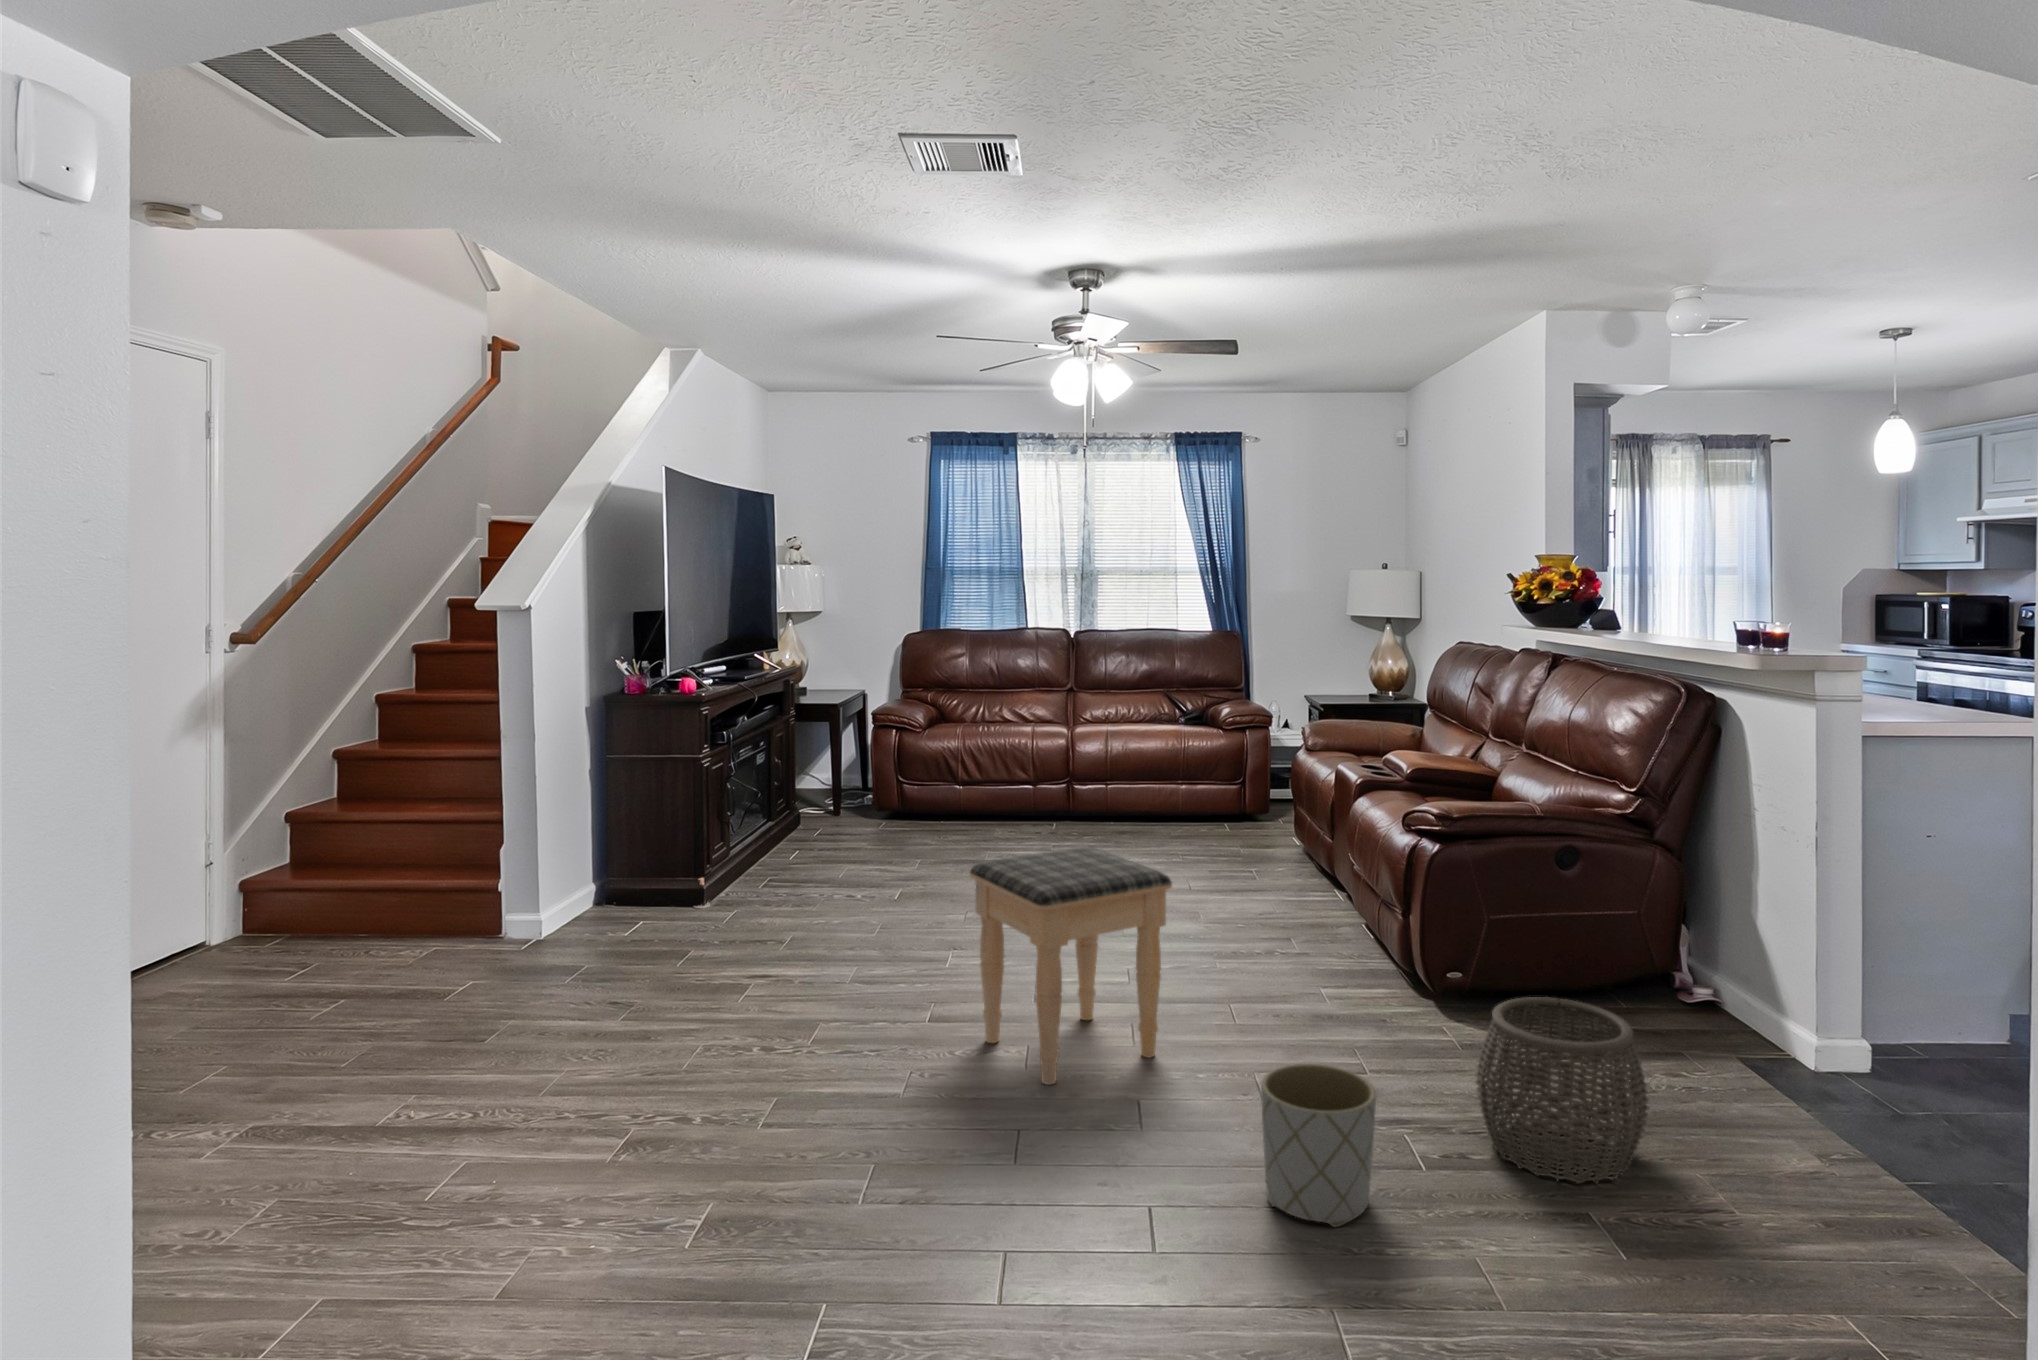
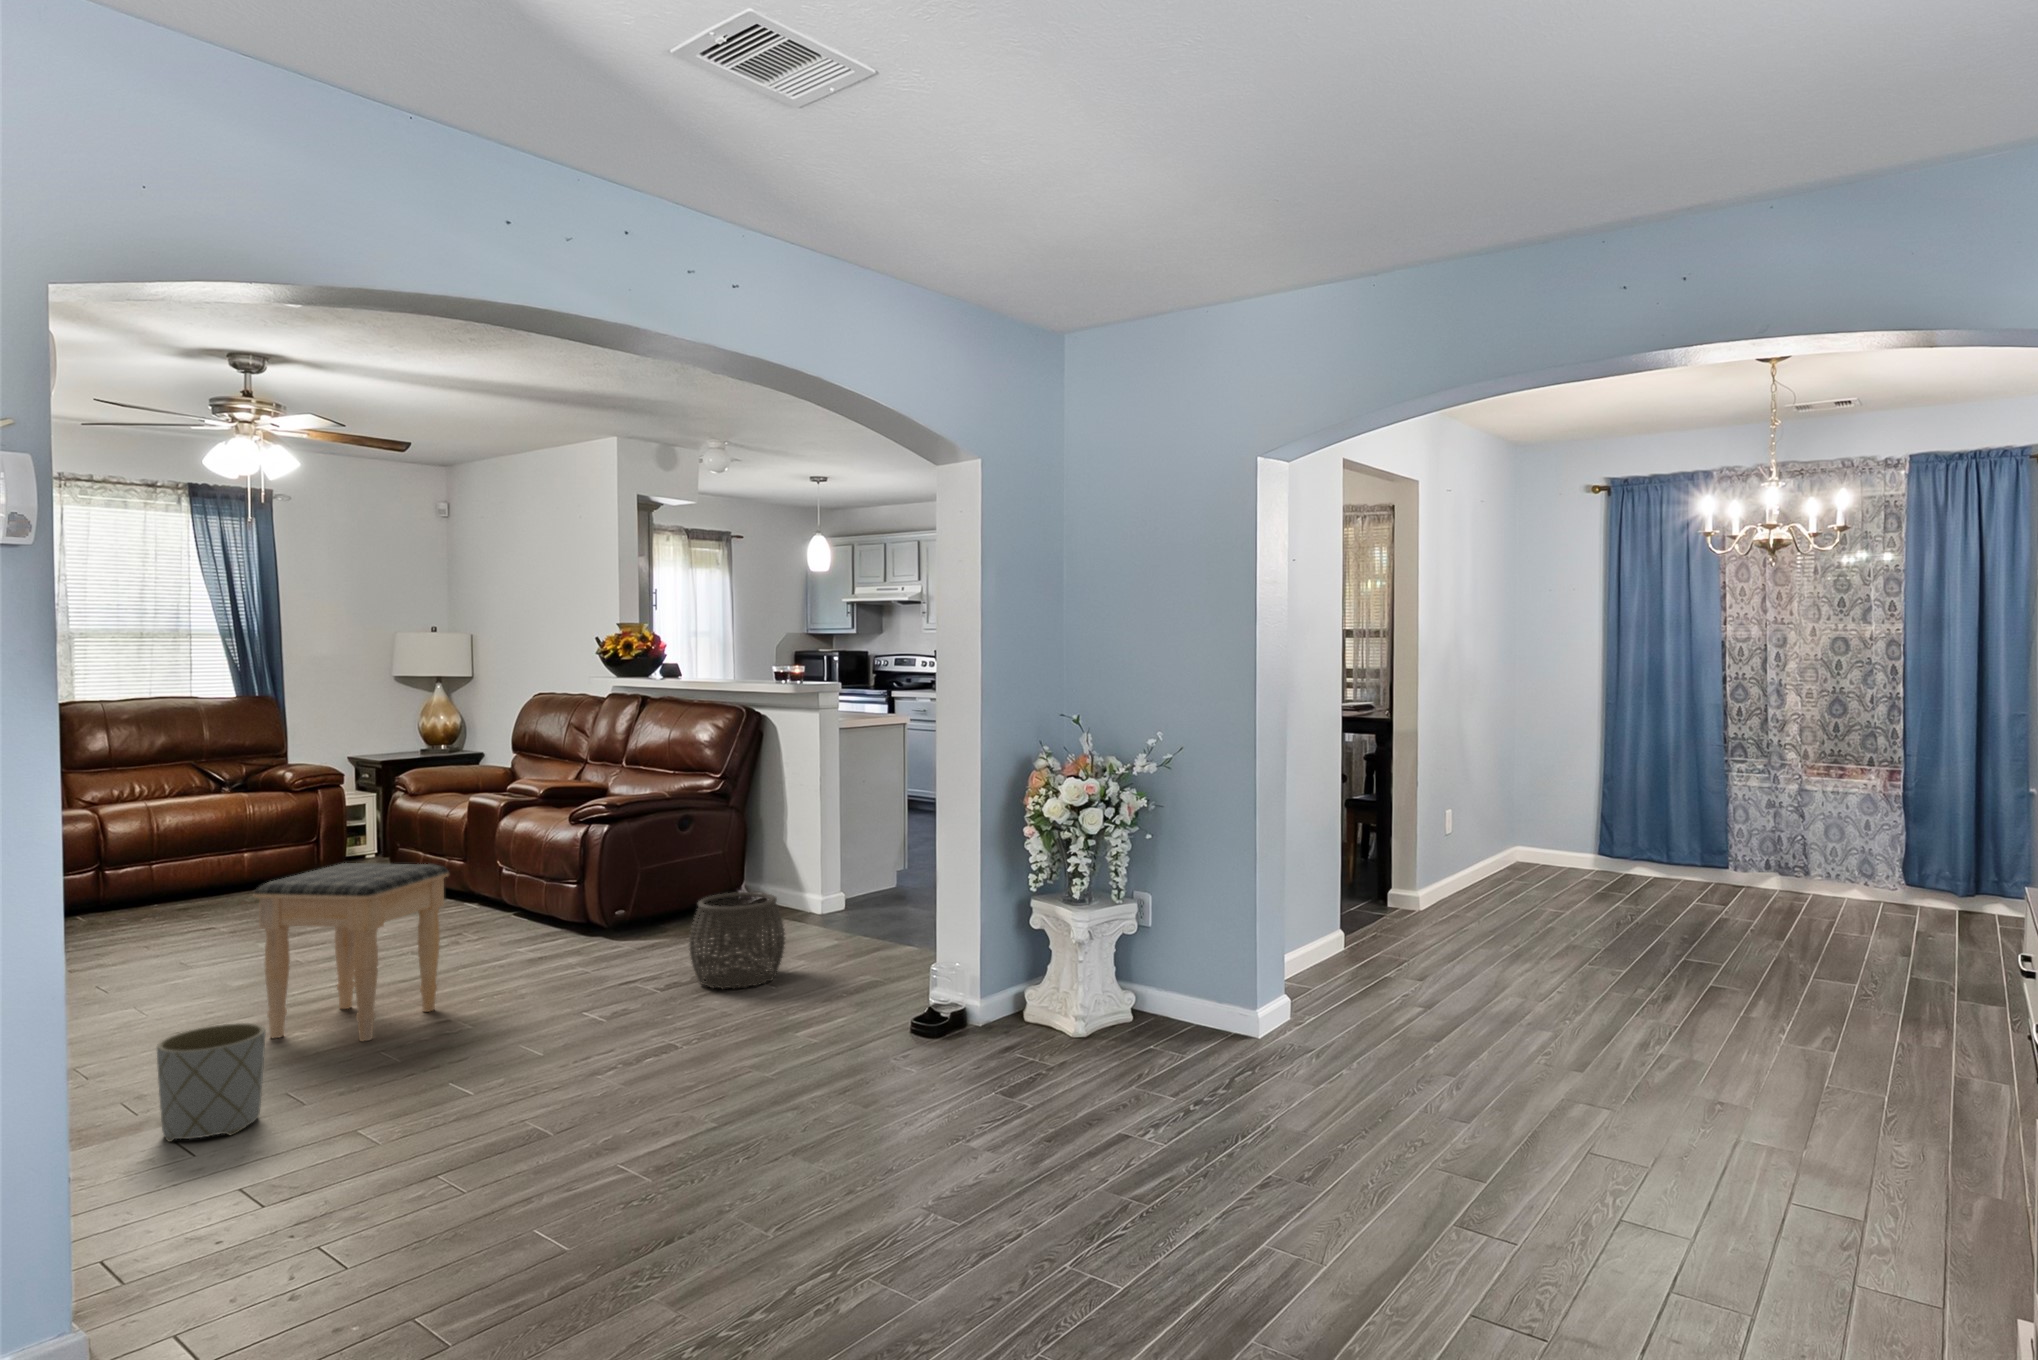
planter: present [1261,1064,1376,1227] -> present [157,1023,266,1142]

